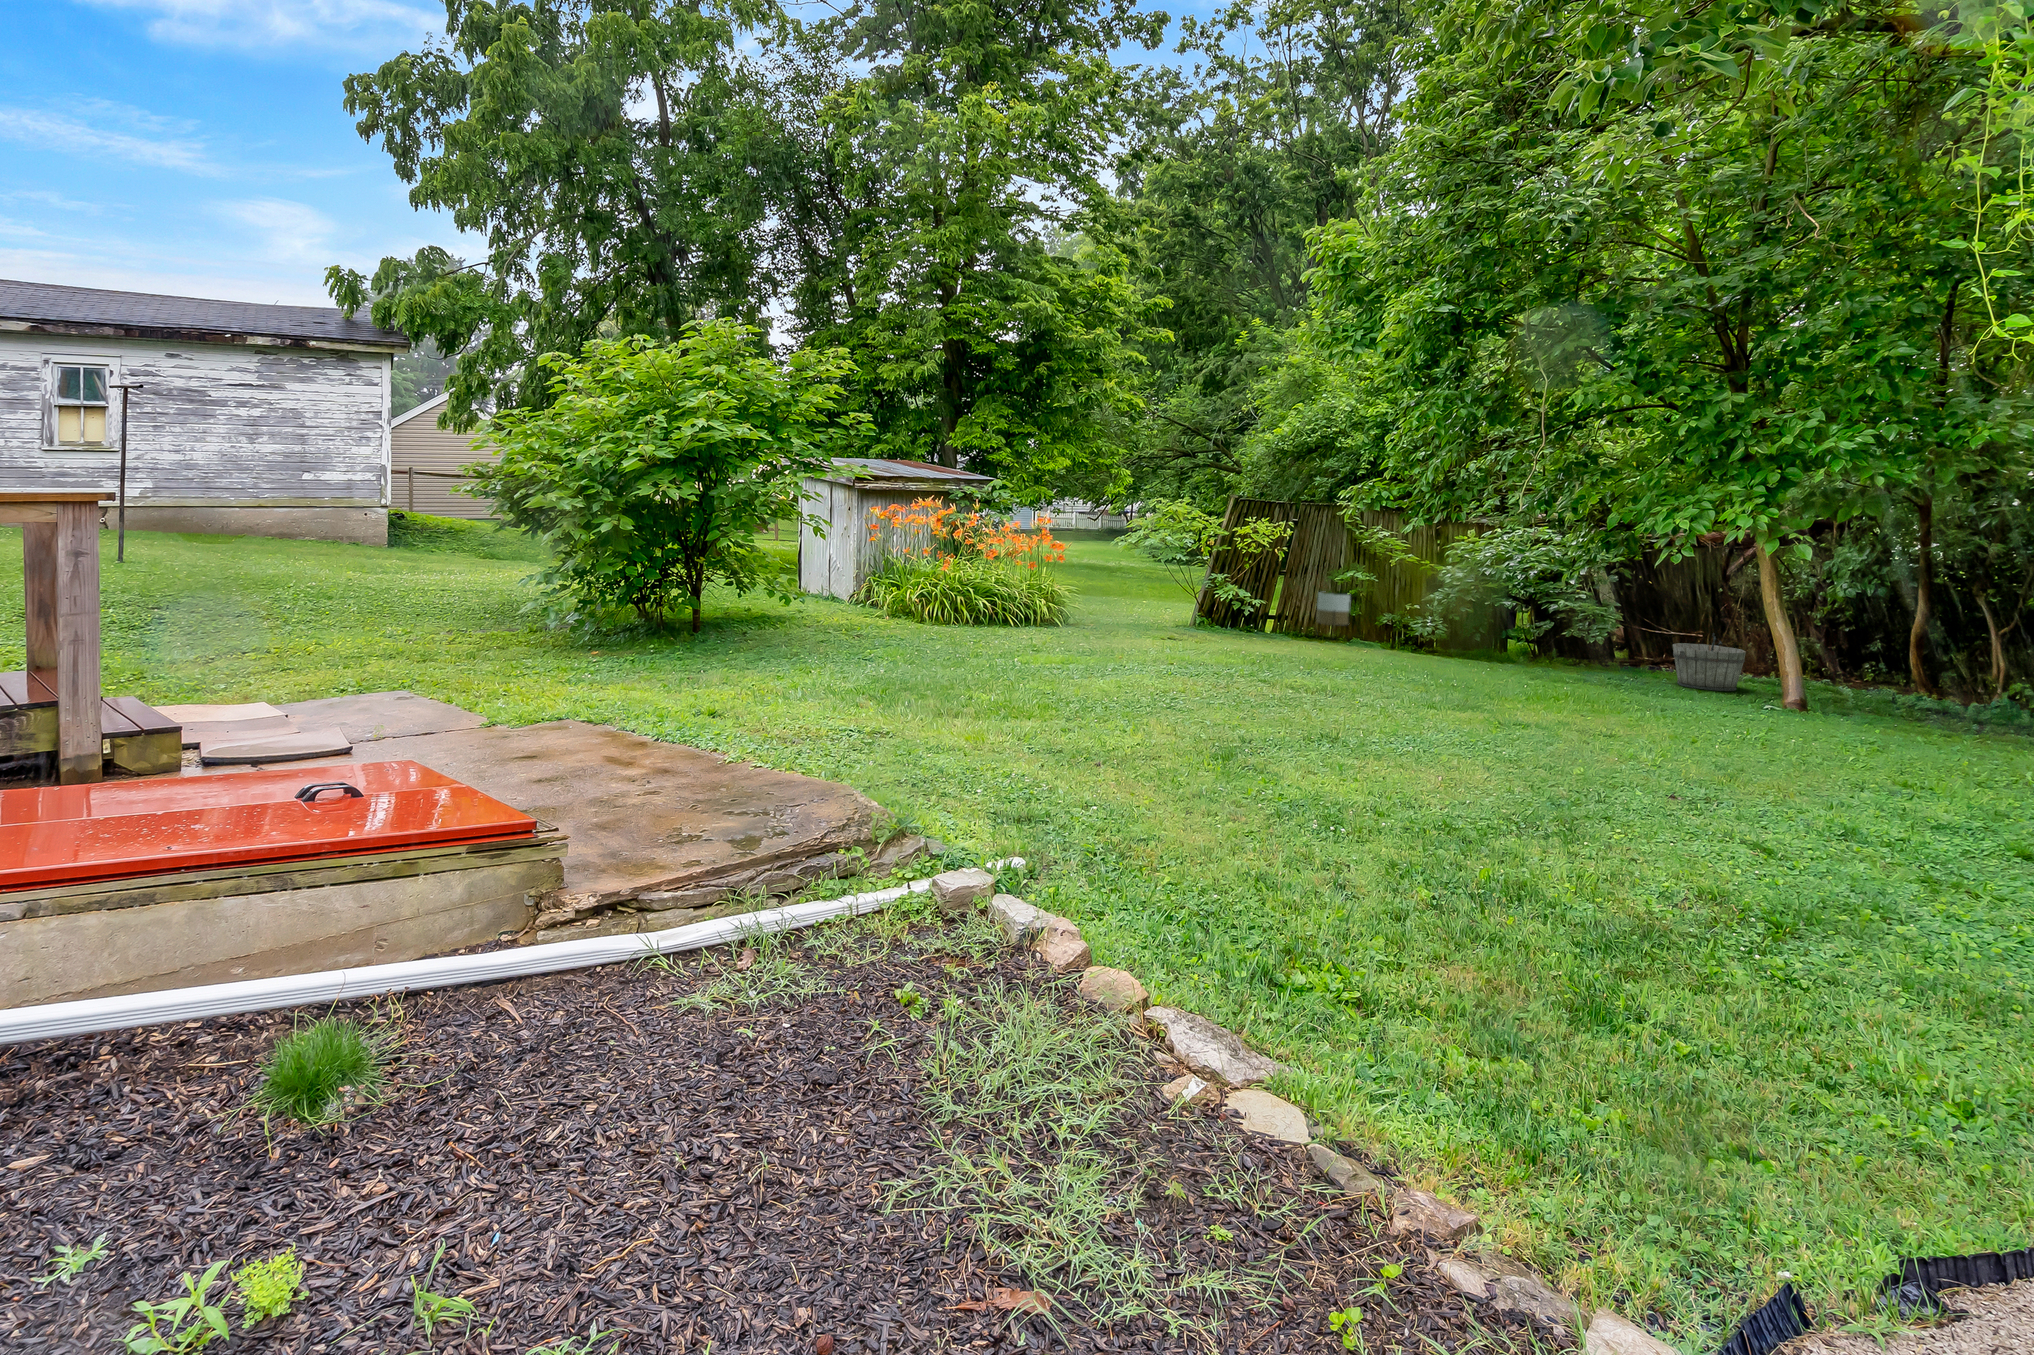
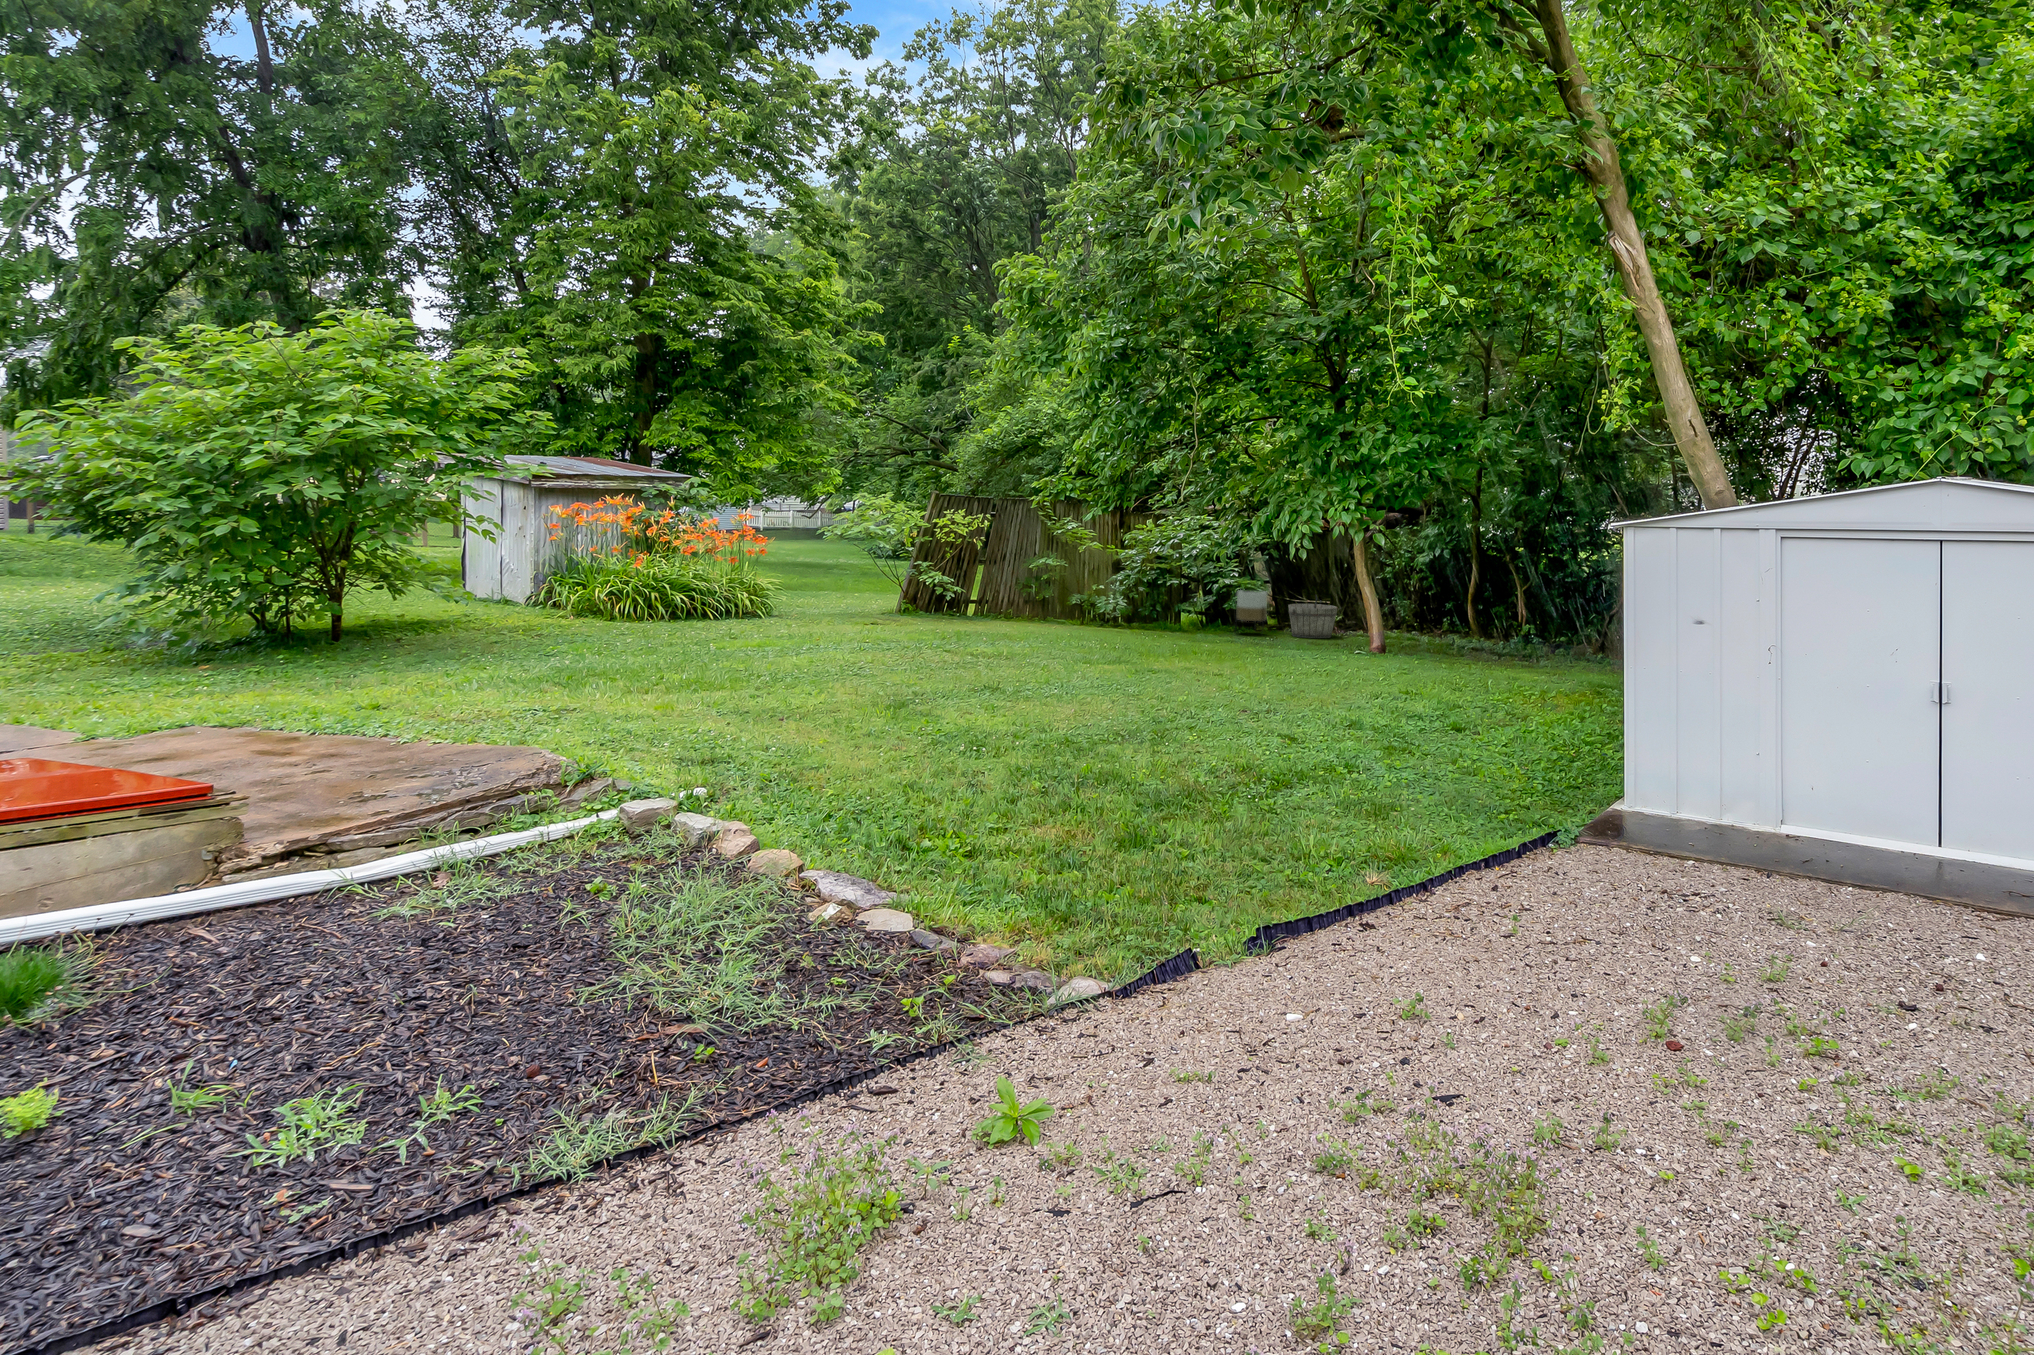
planter: present [1317,592,1351,633] -> present [1236,590,1267,622]

